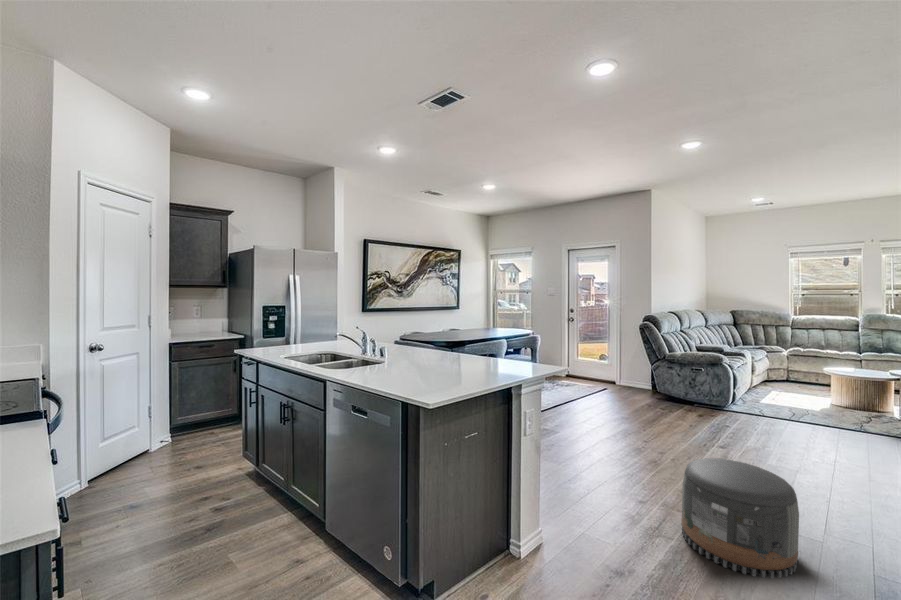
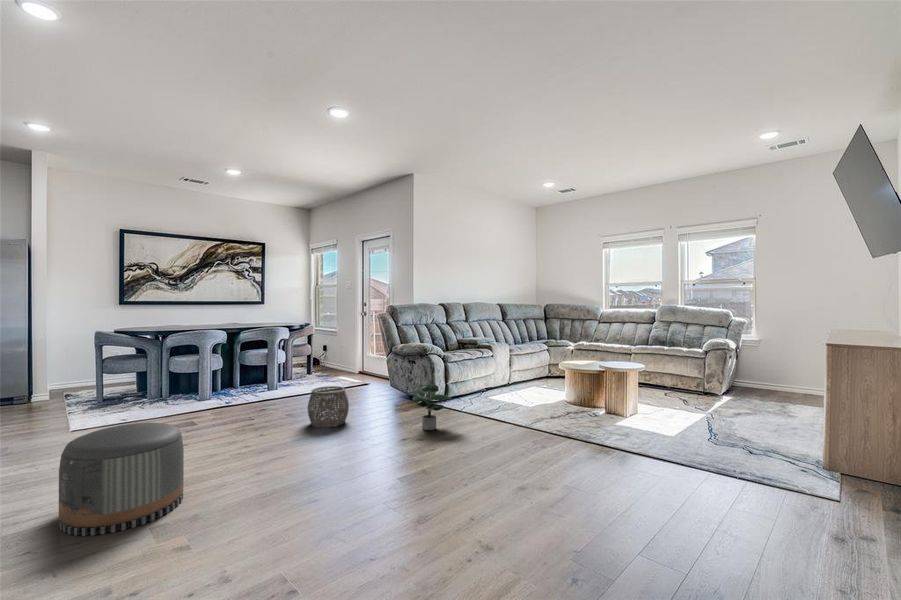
woven basket: none [662,402,707,444] -> present [308,386,349,428]
potted plant: none [772,402,823,448] -> present [412,384,451,430]

